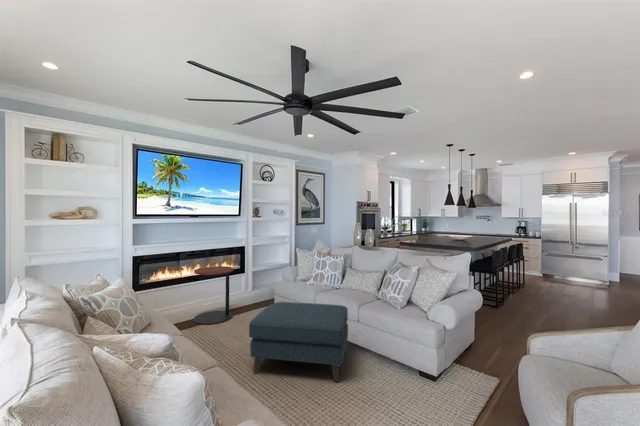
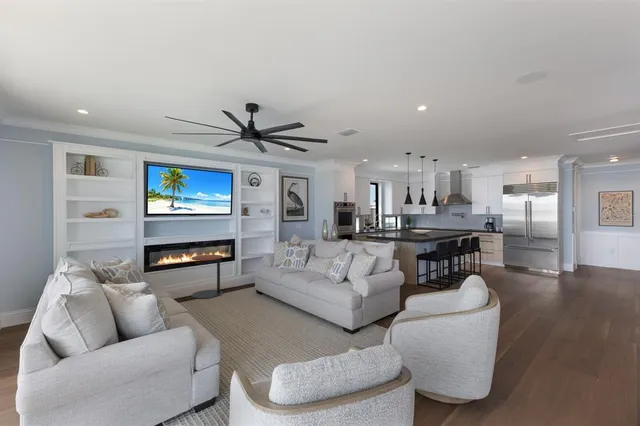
ottoman: present [249,302,348,382] -> none [221,279,300,333]

